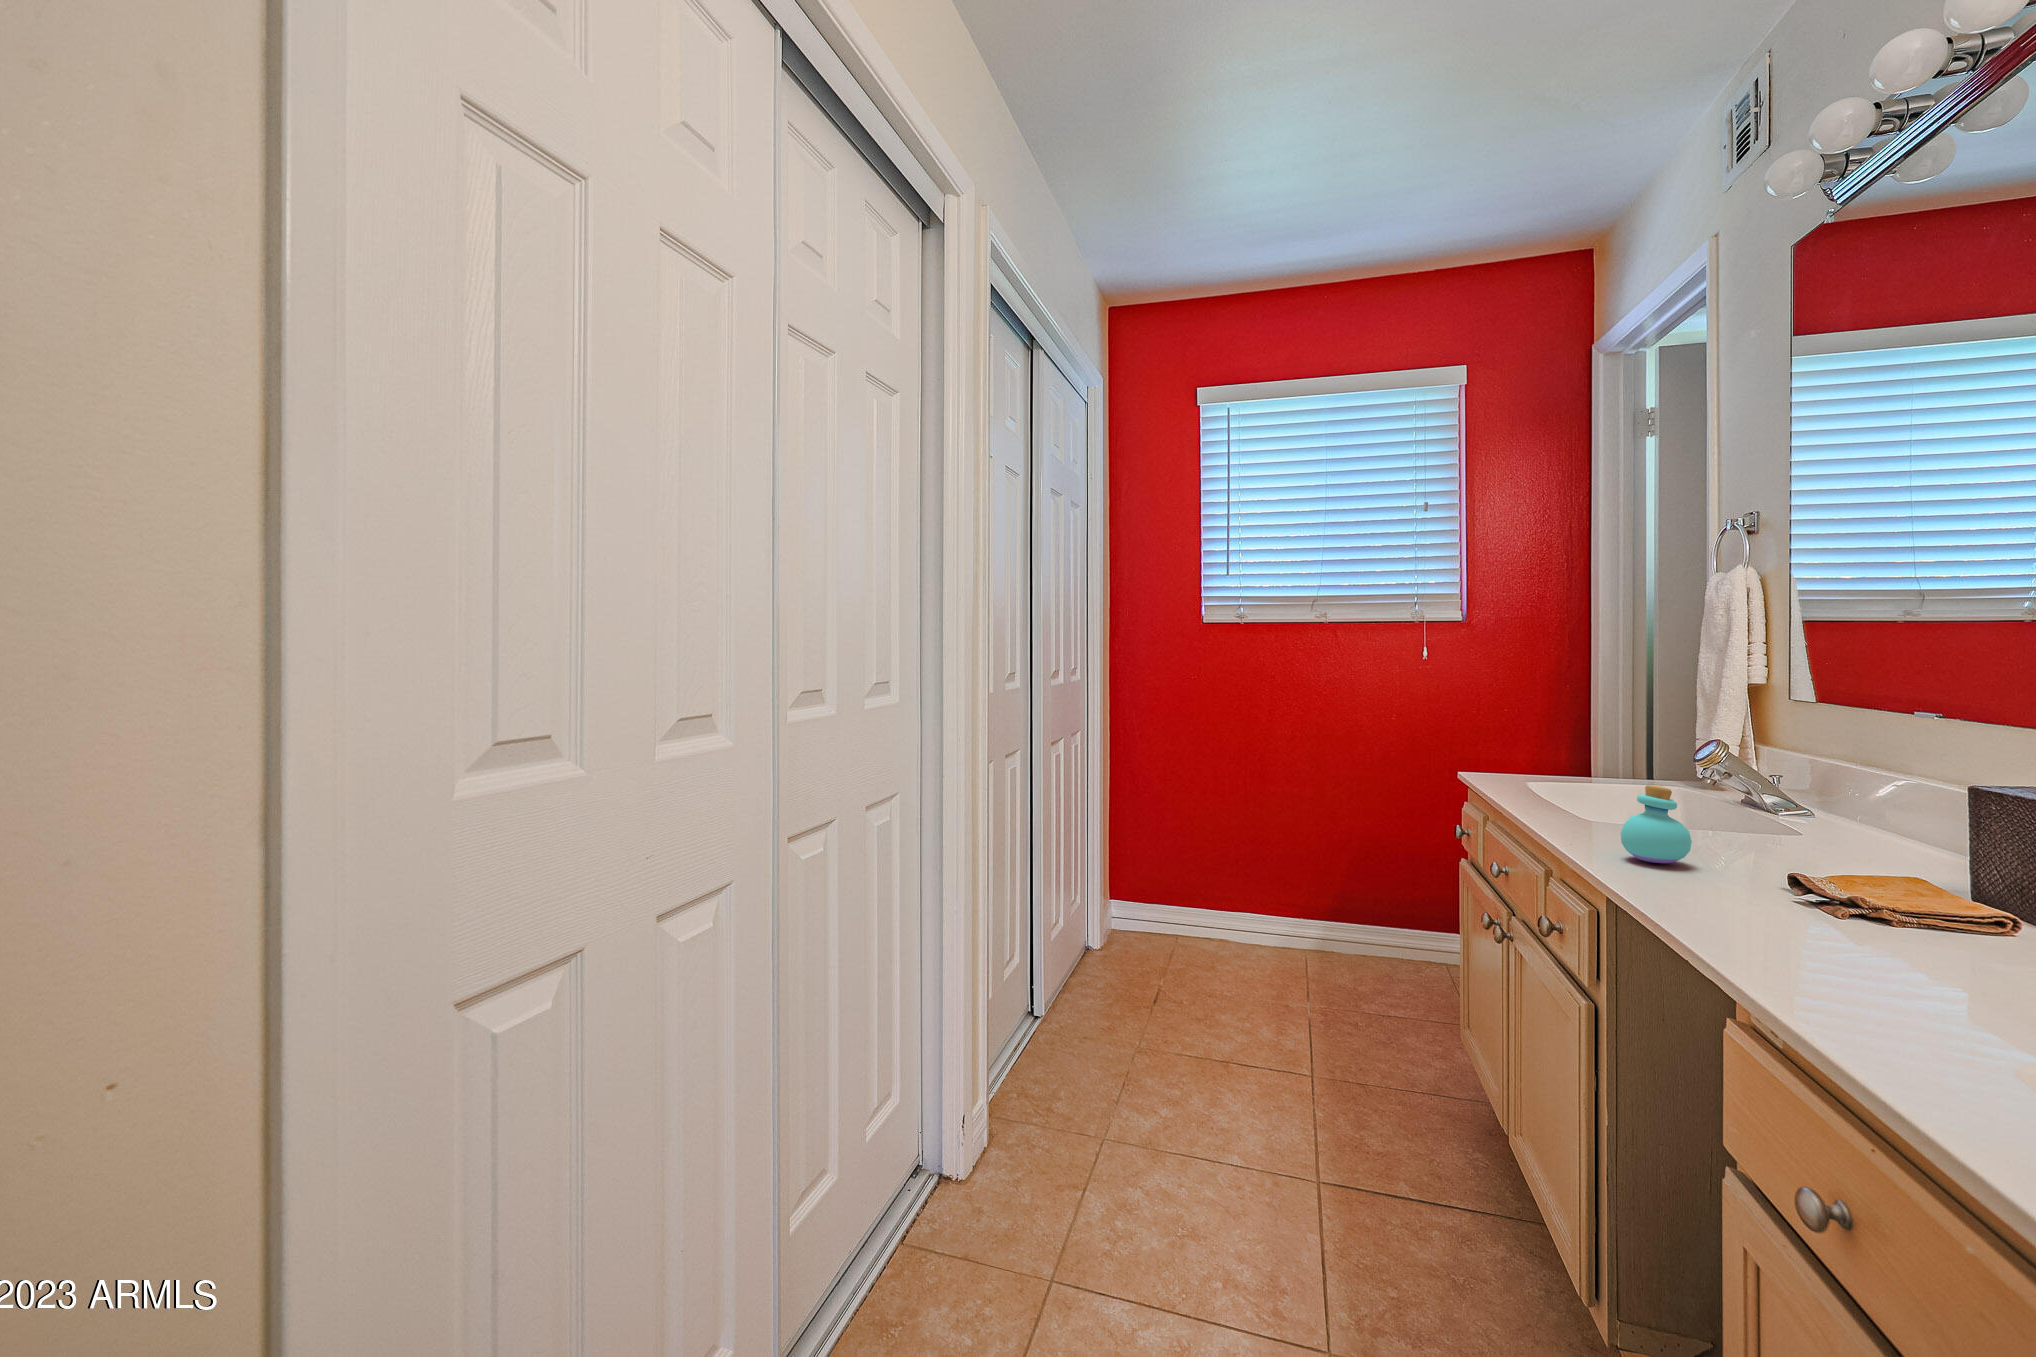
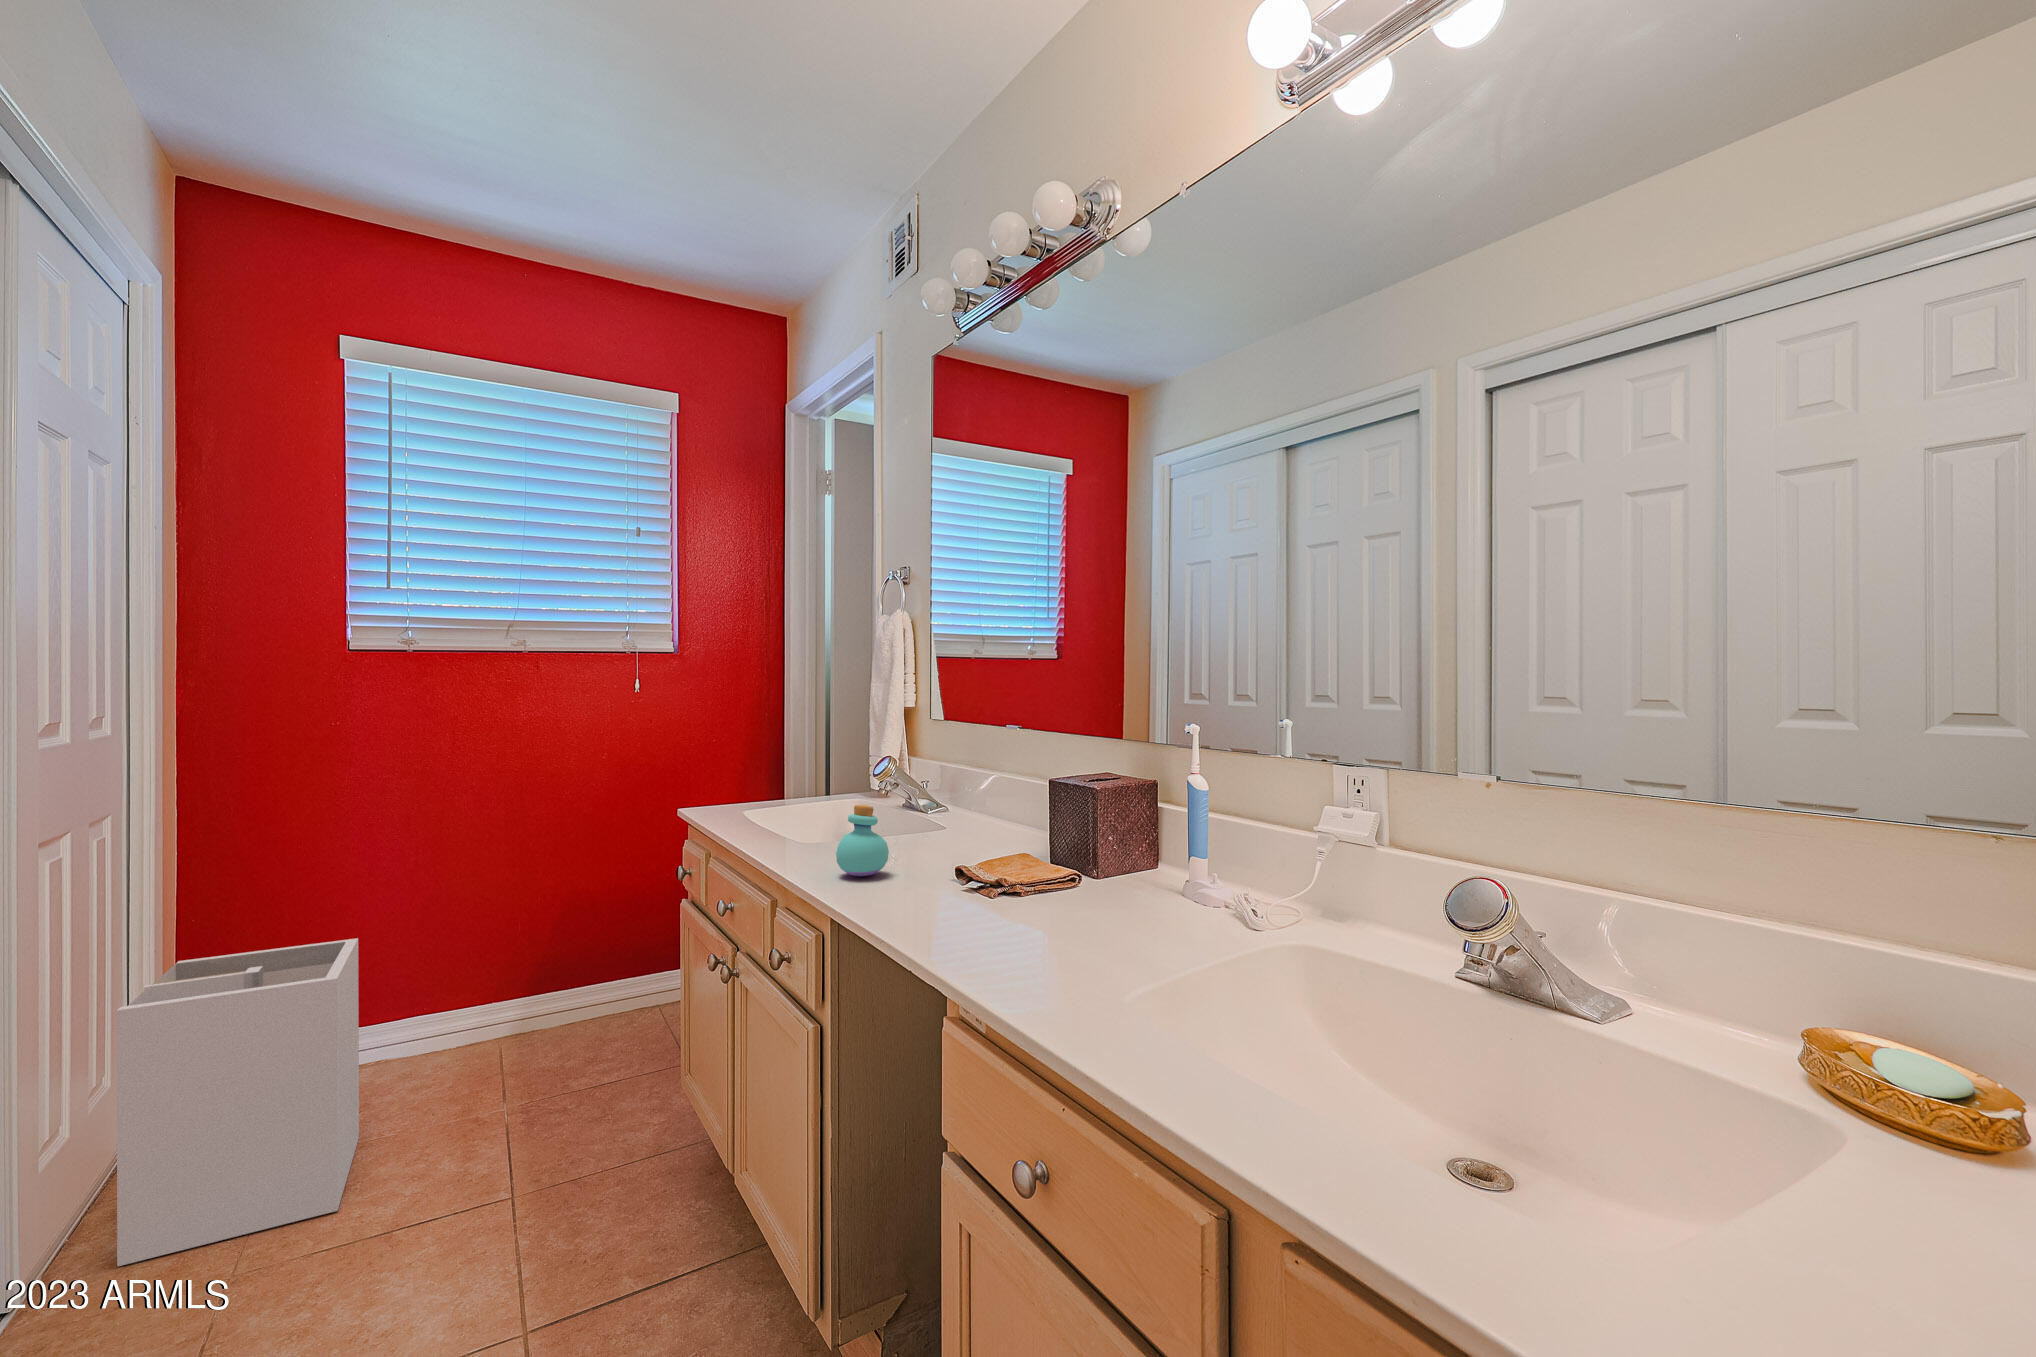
laundry hamper: none [1084,831,1208,1027] -> present [117,938,359,1266]

